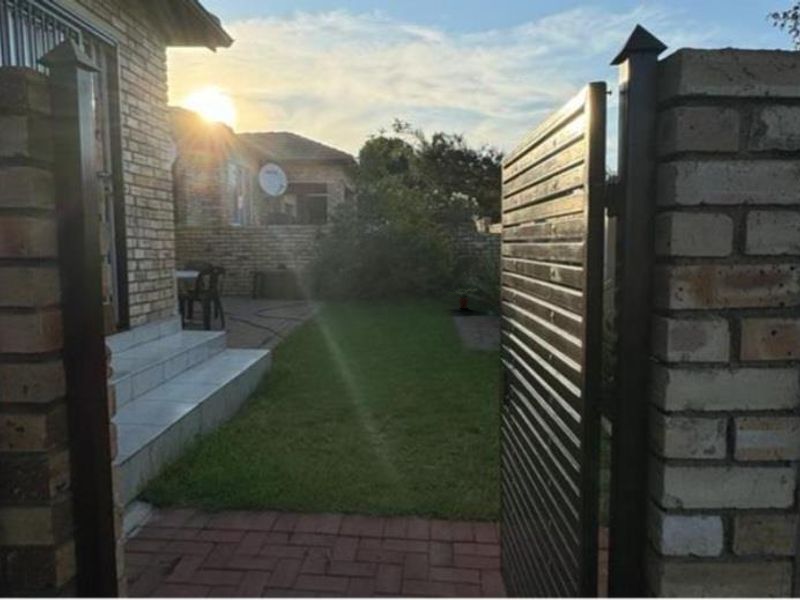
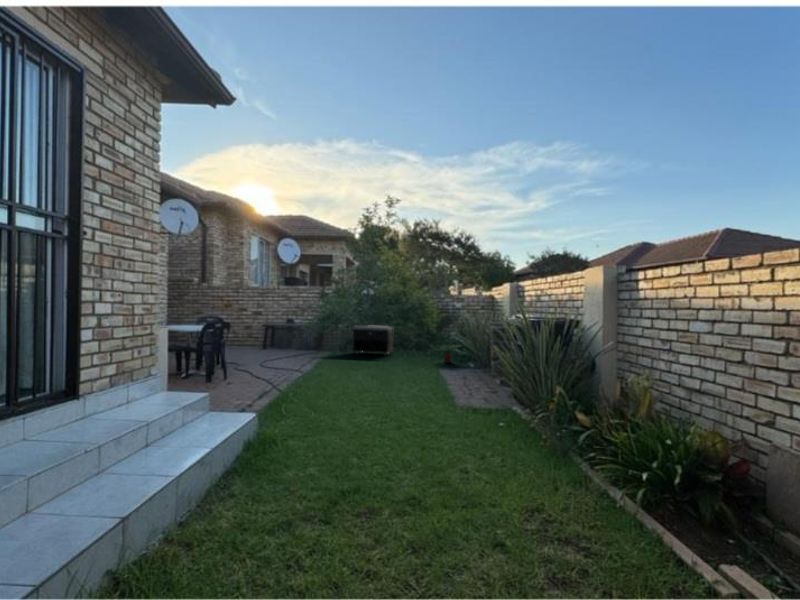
storage bench: none [356,268,403,302] -> present [353,326,393,353]

